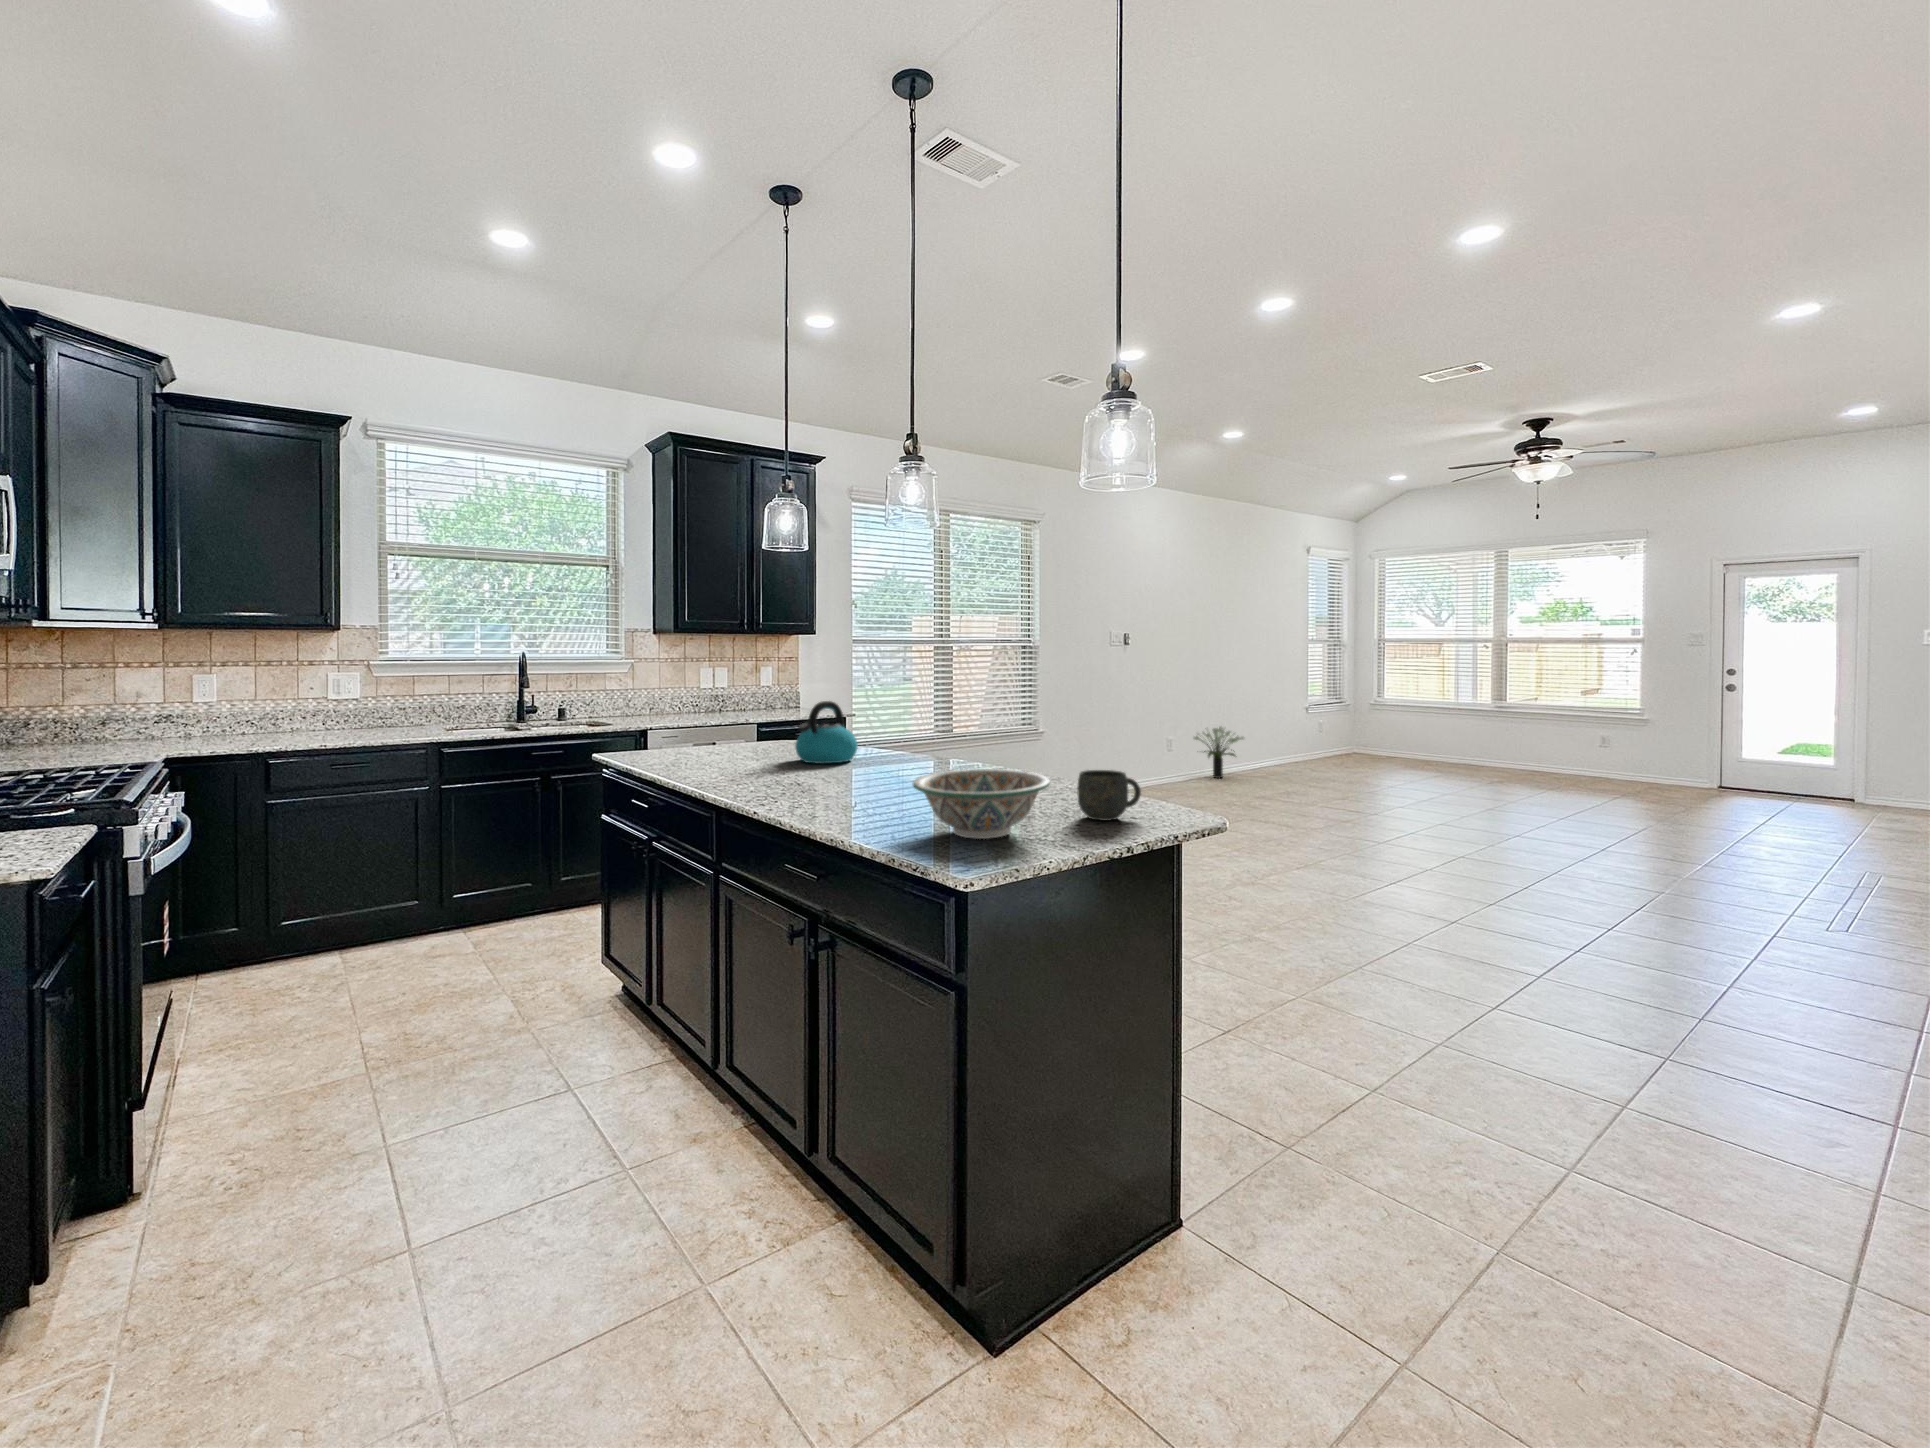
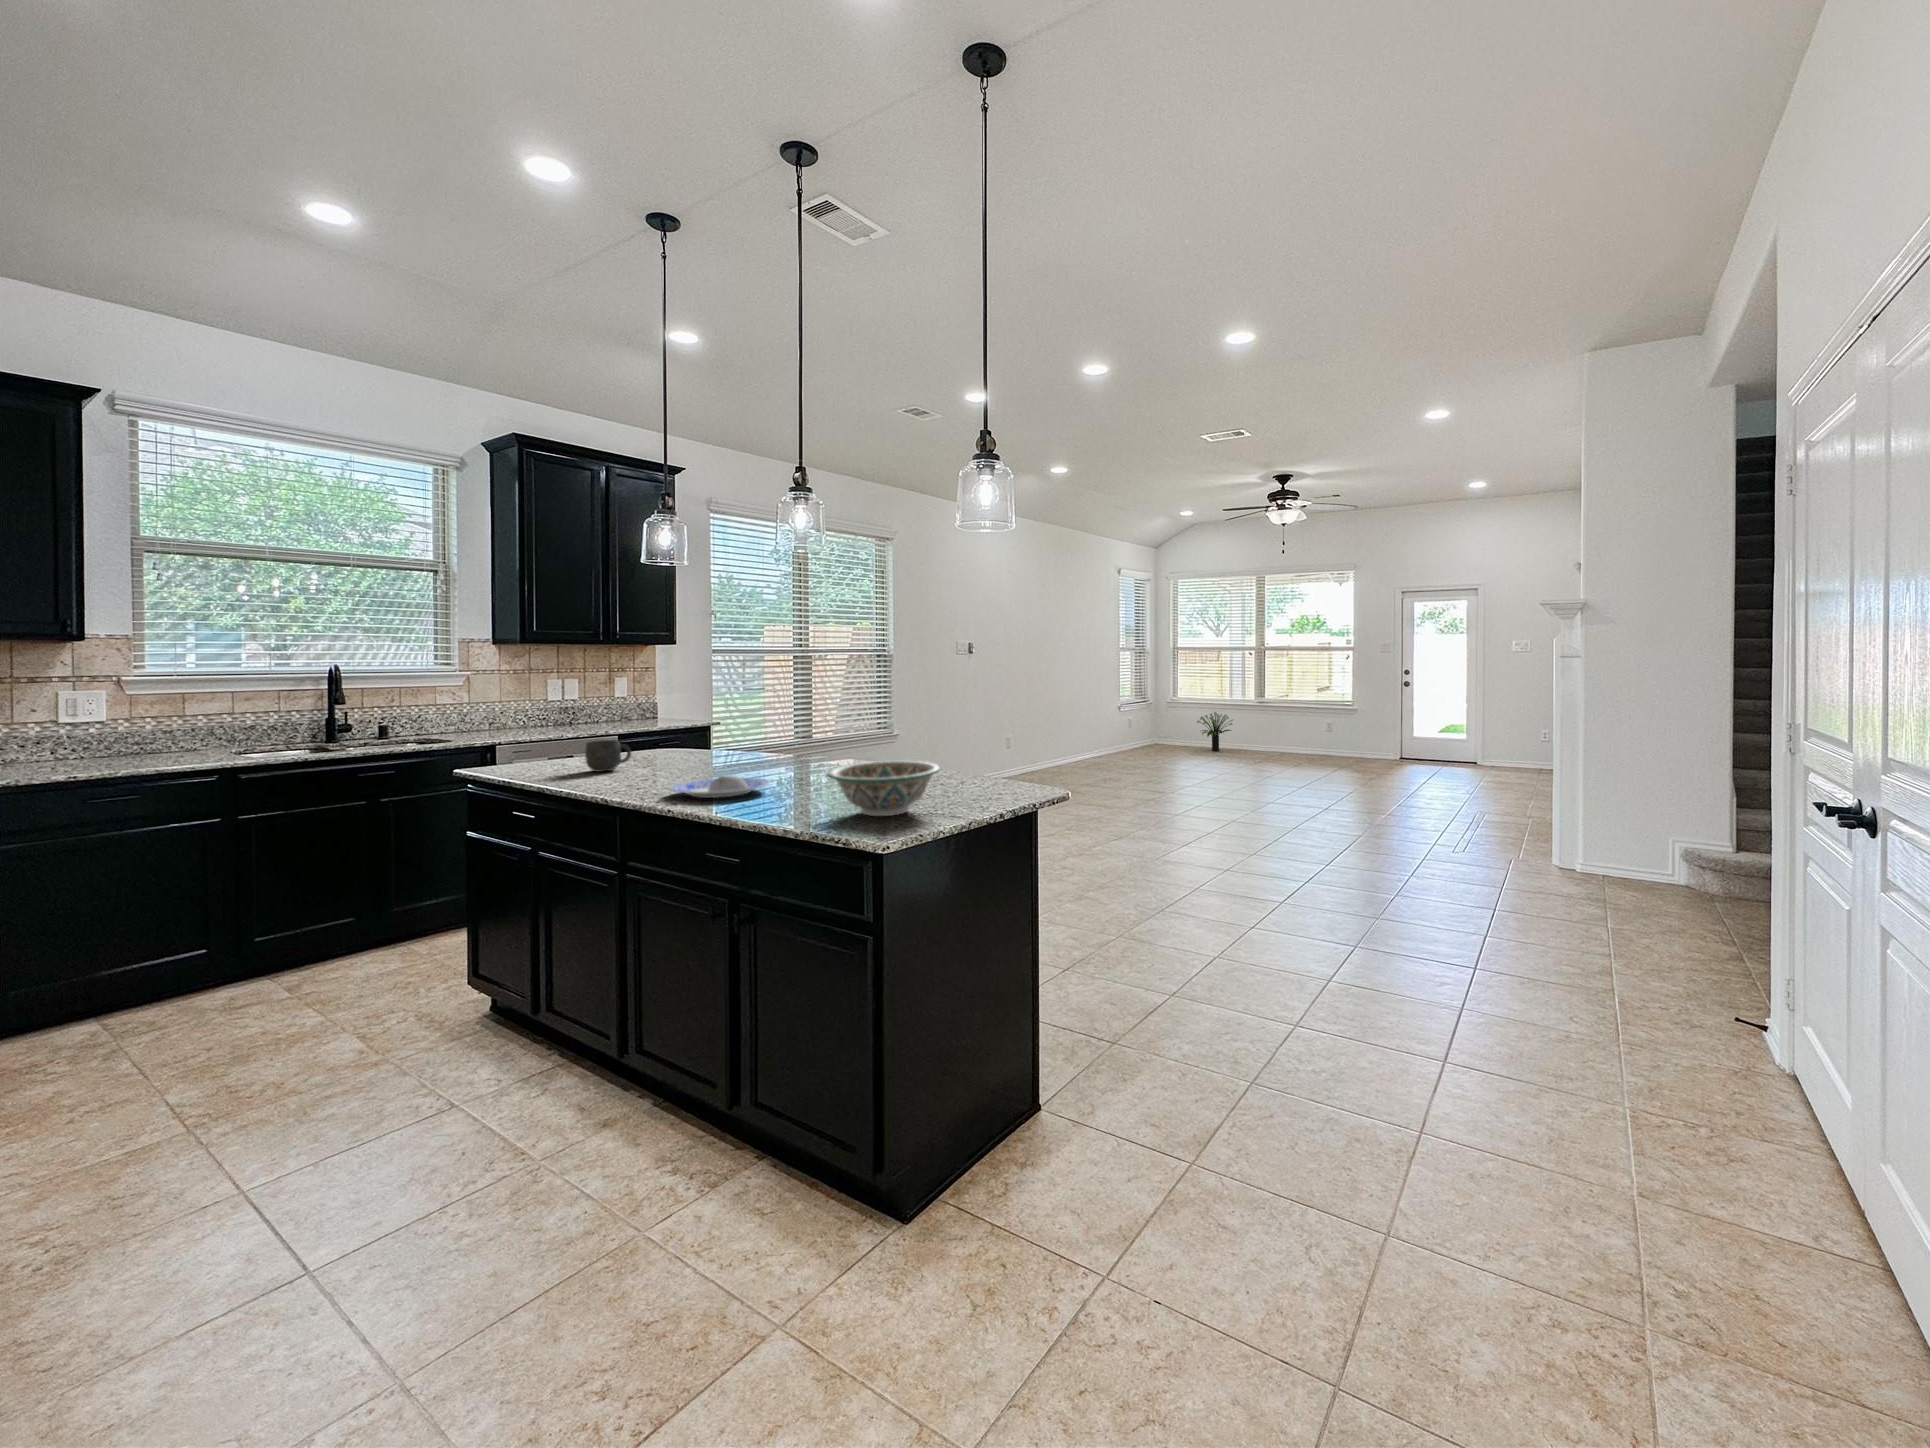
kettle: present [795,701,858,764] -> none [686,710,748,768]
potted plant: present [1194,727,1244,778] -> present [1197,712,1233,751]
mug: present [1077,770,1141,820] -> present [585,740,631,772]
plate: none [759,776,864,800] -> present [670,775,769,798]

